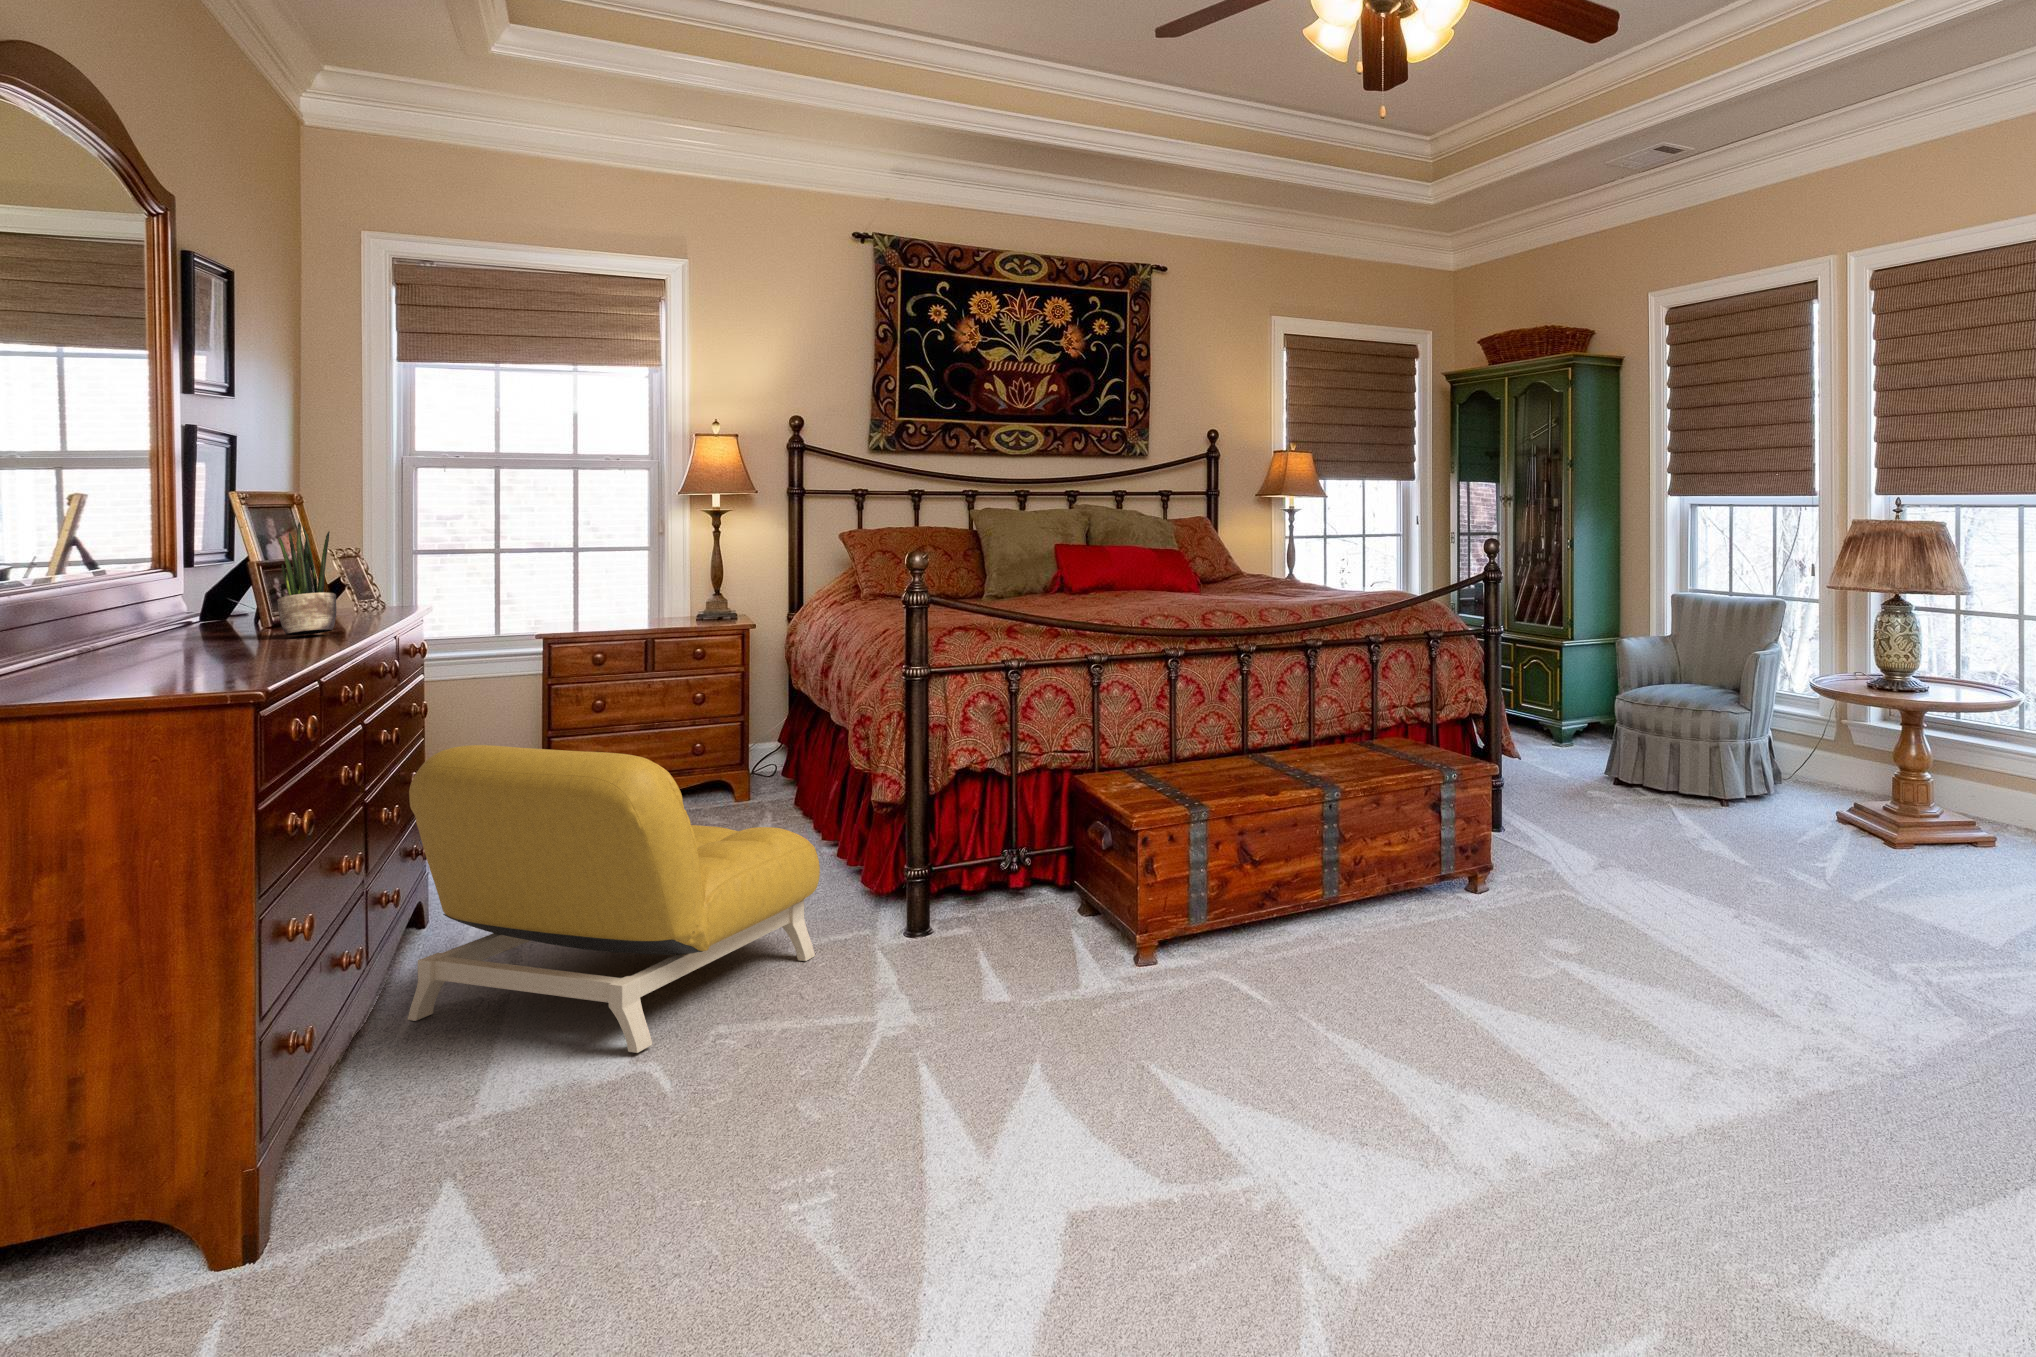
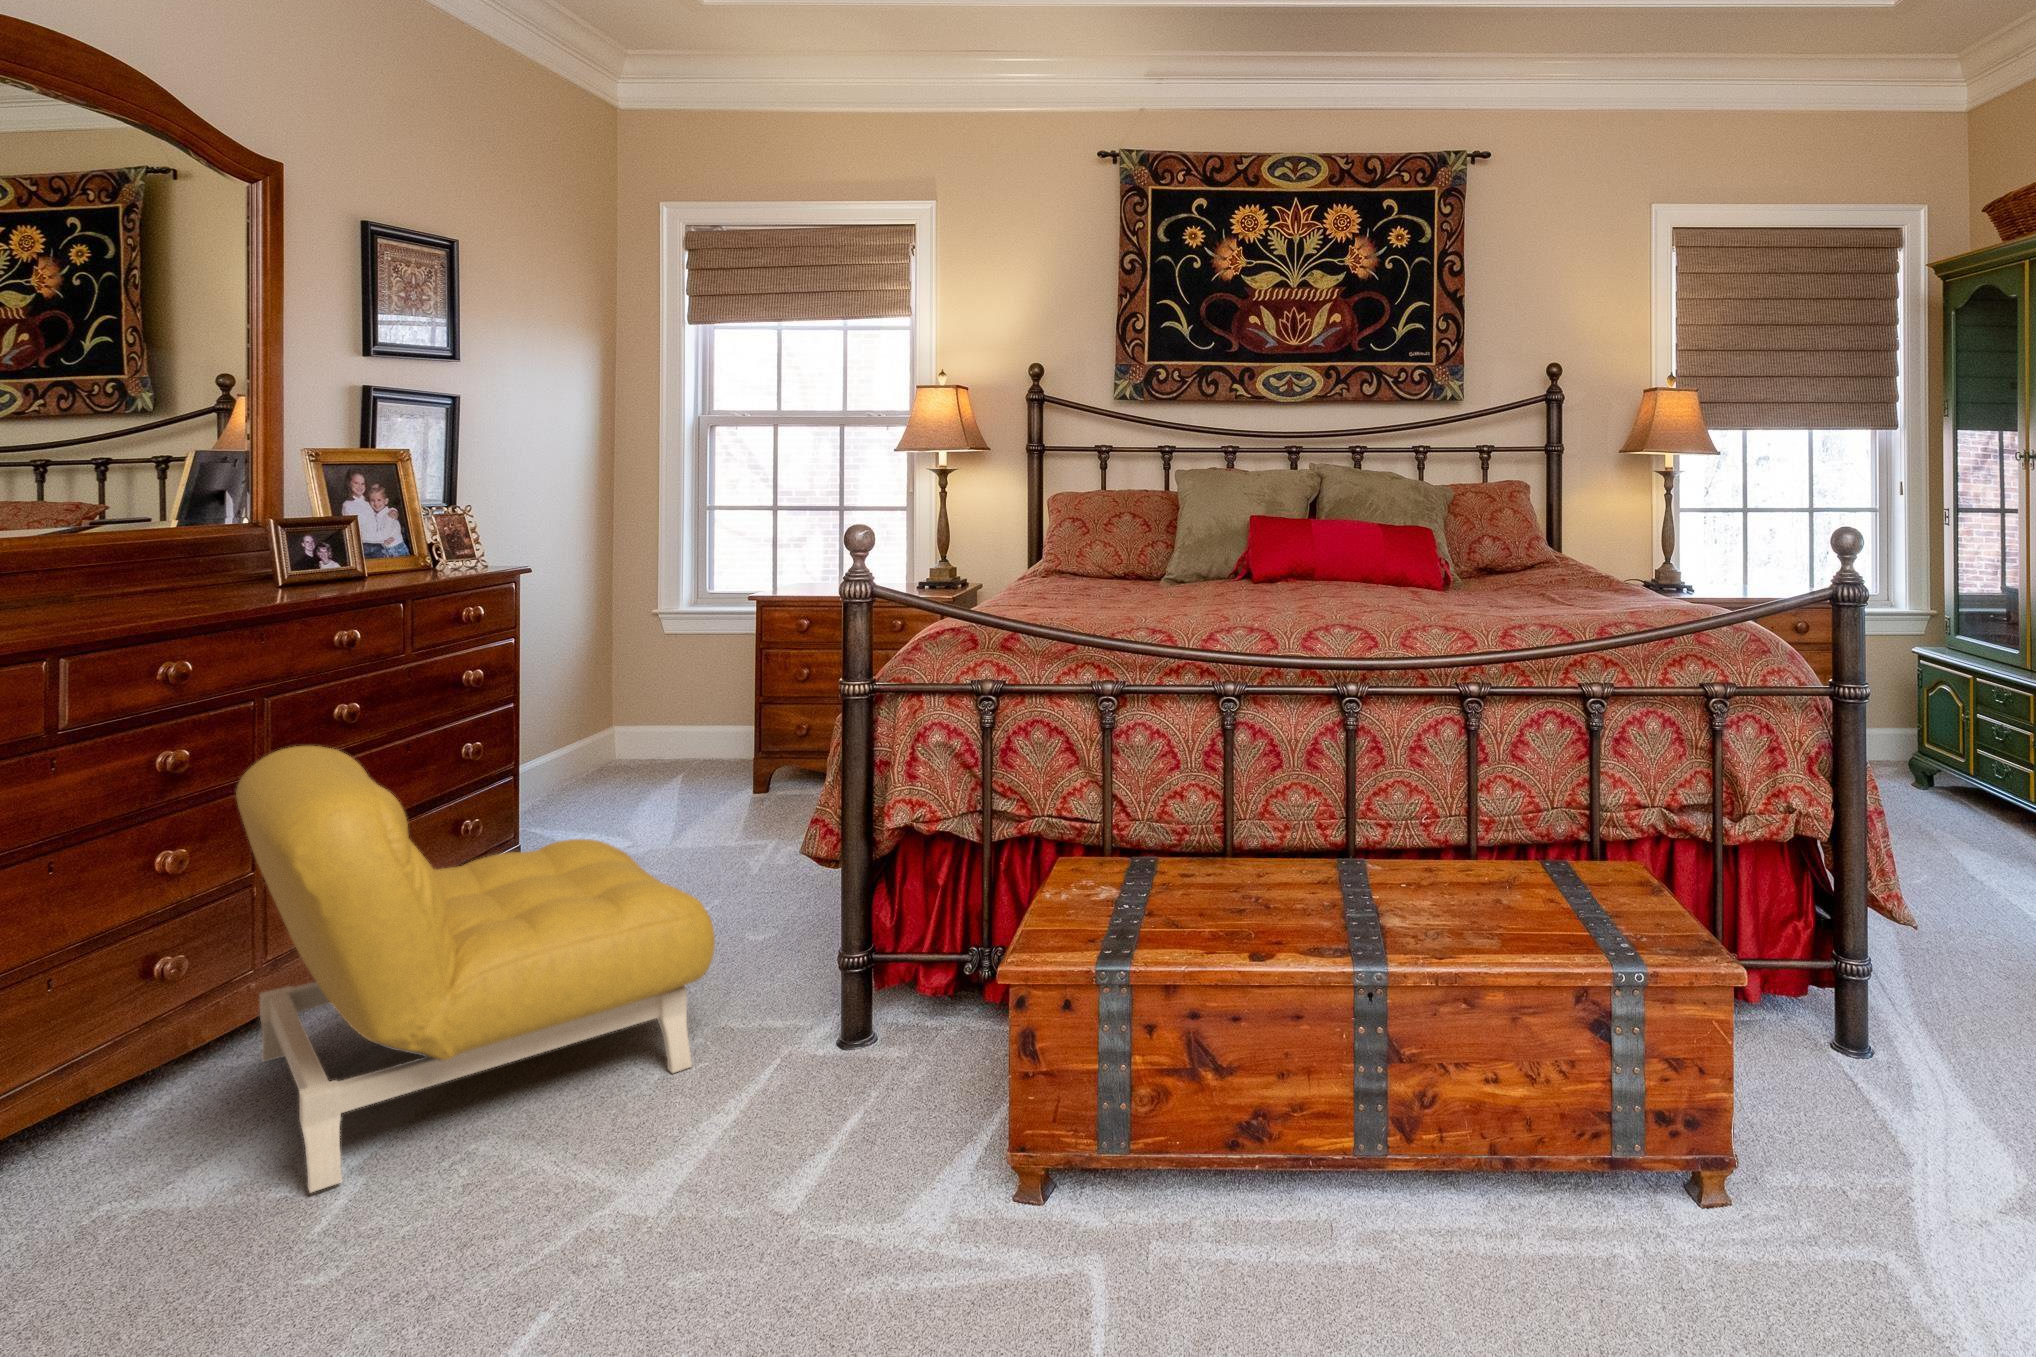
potted plant: present [277,522,336,635] -> none [86,476,161,606]

